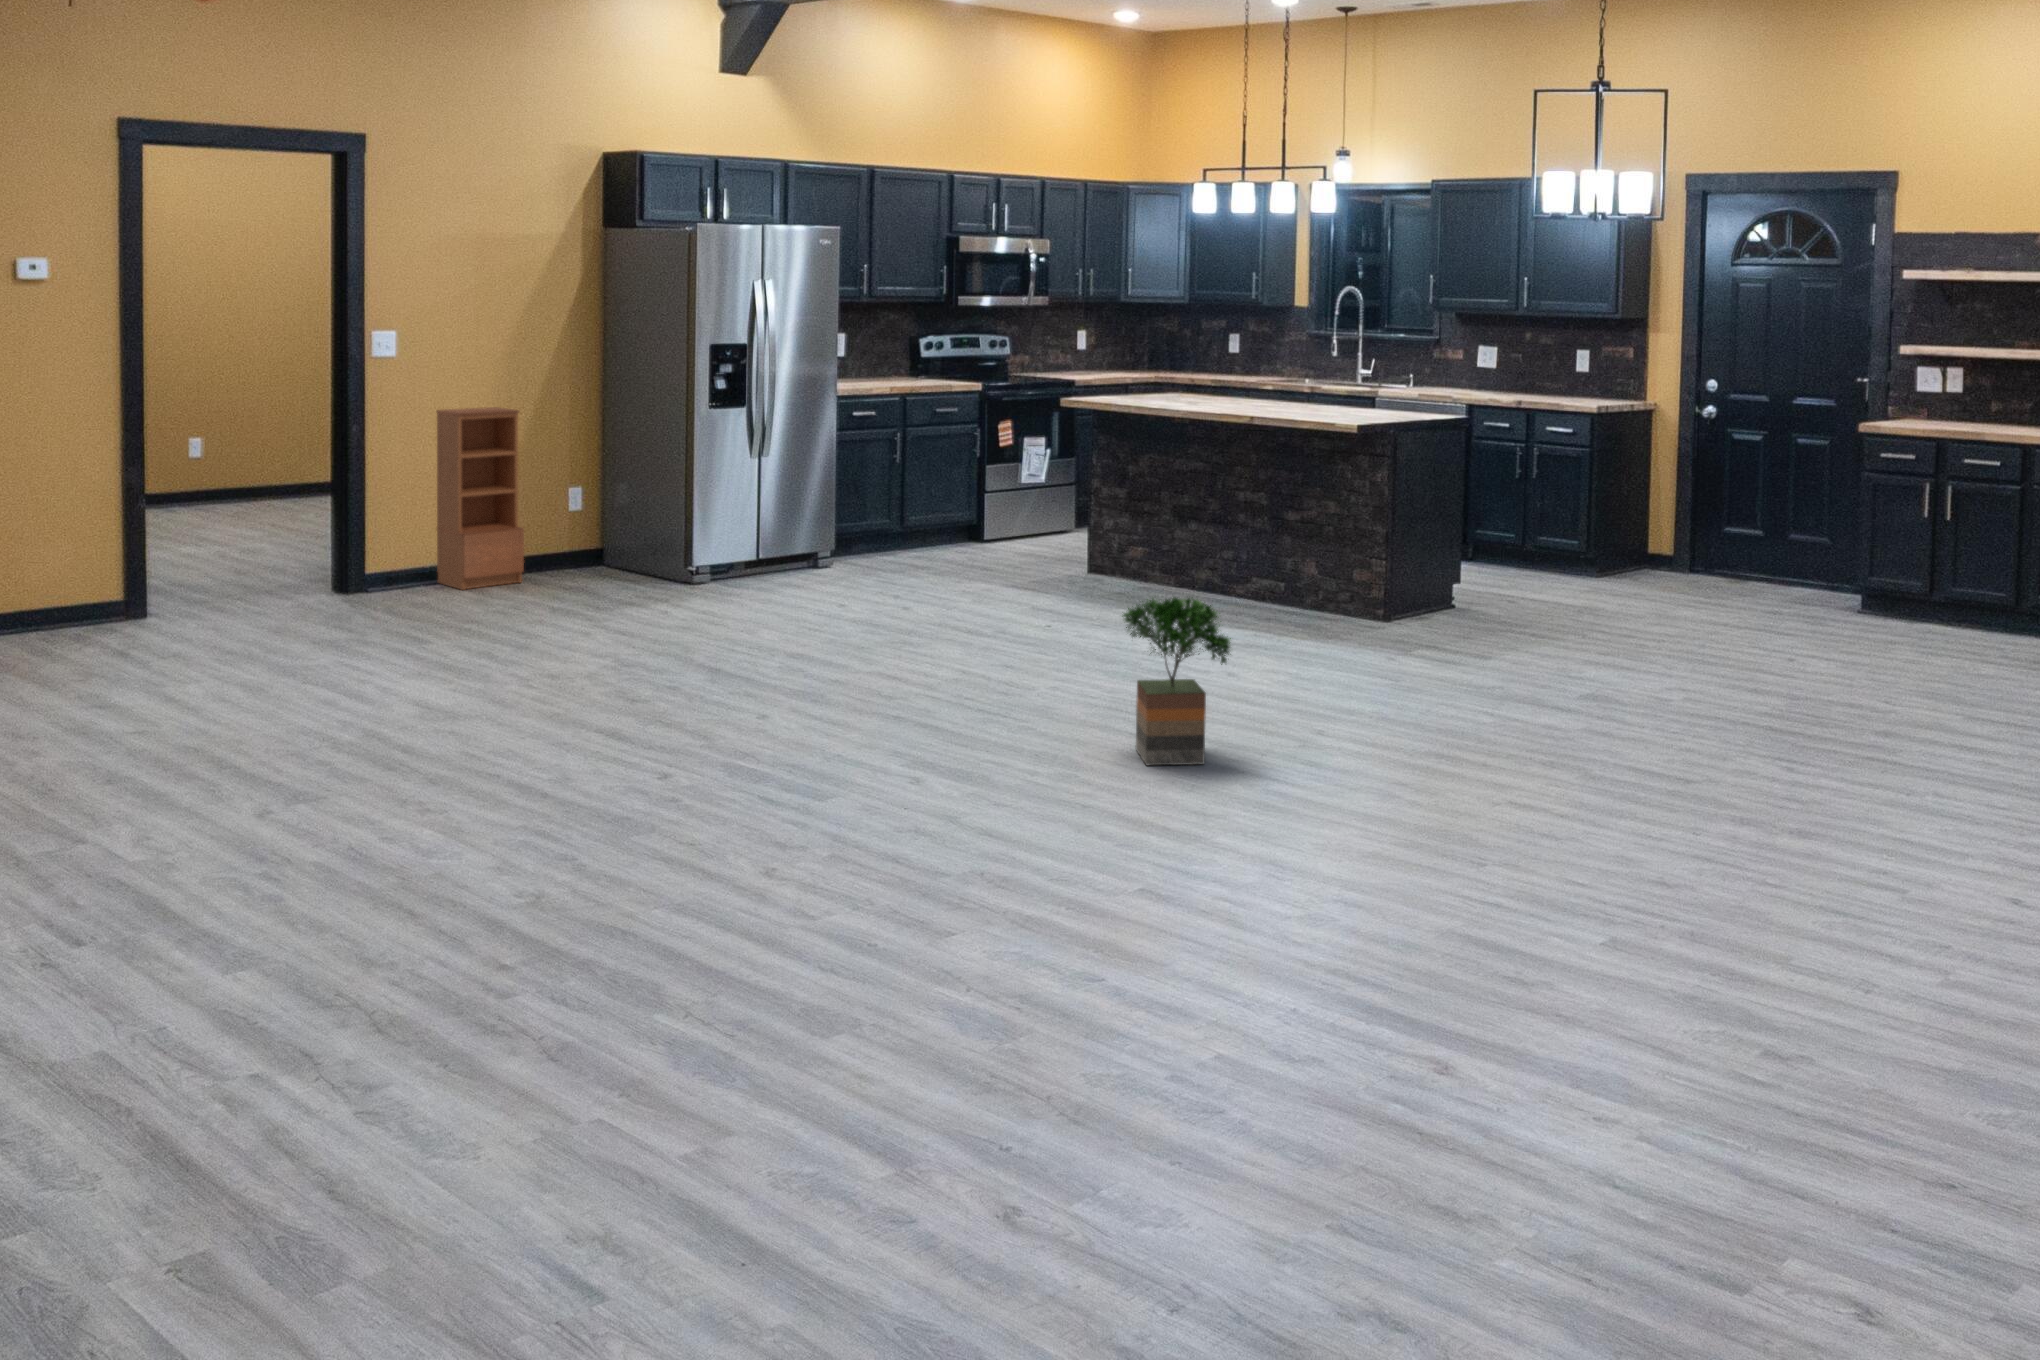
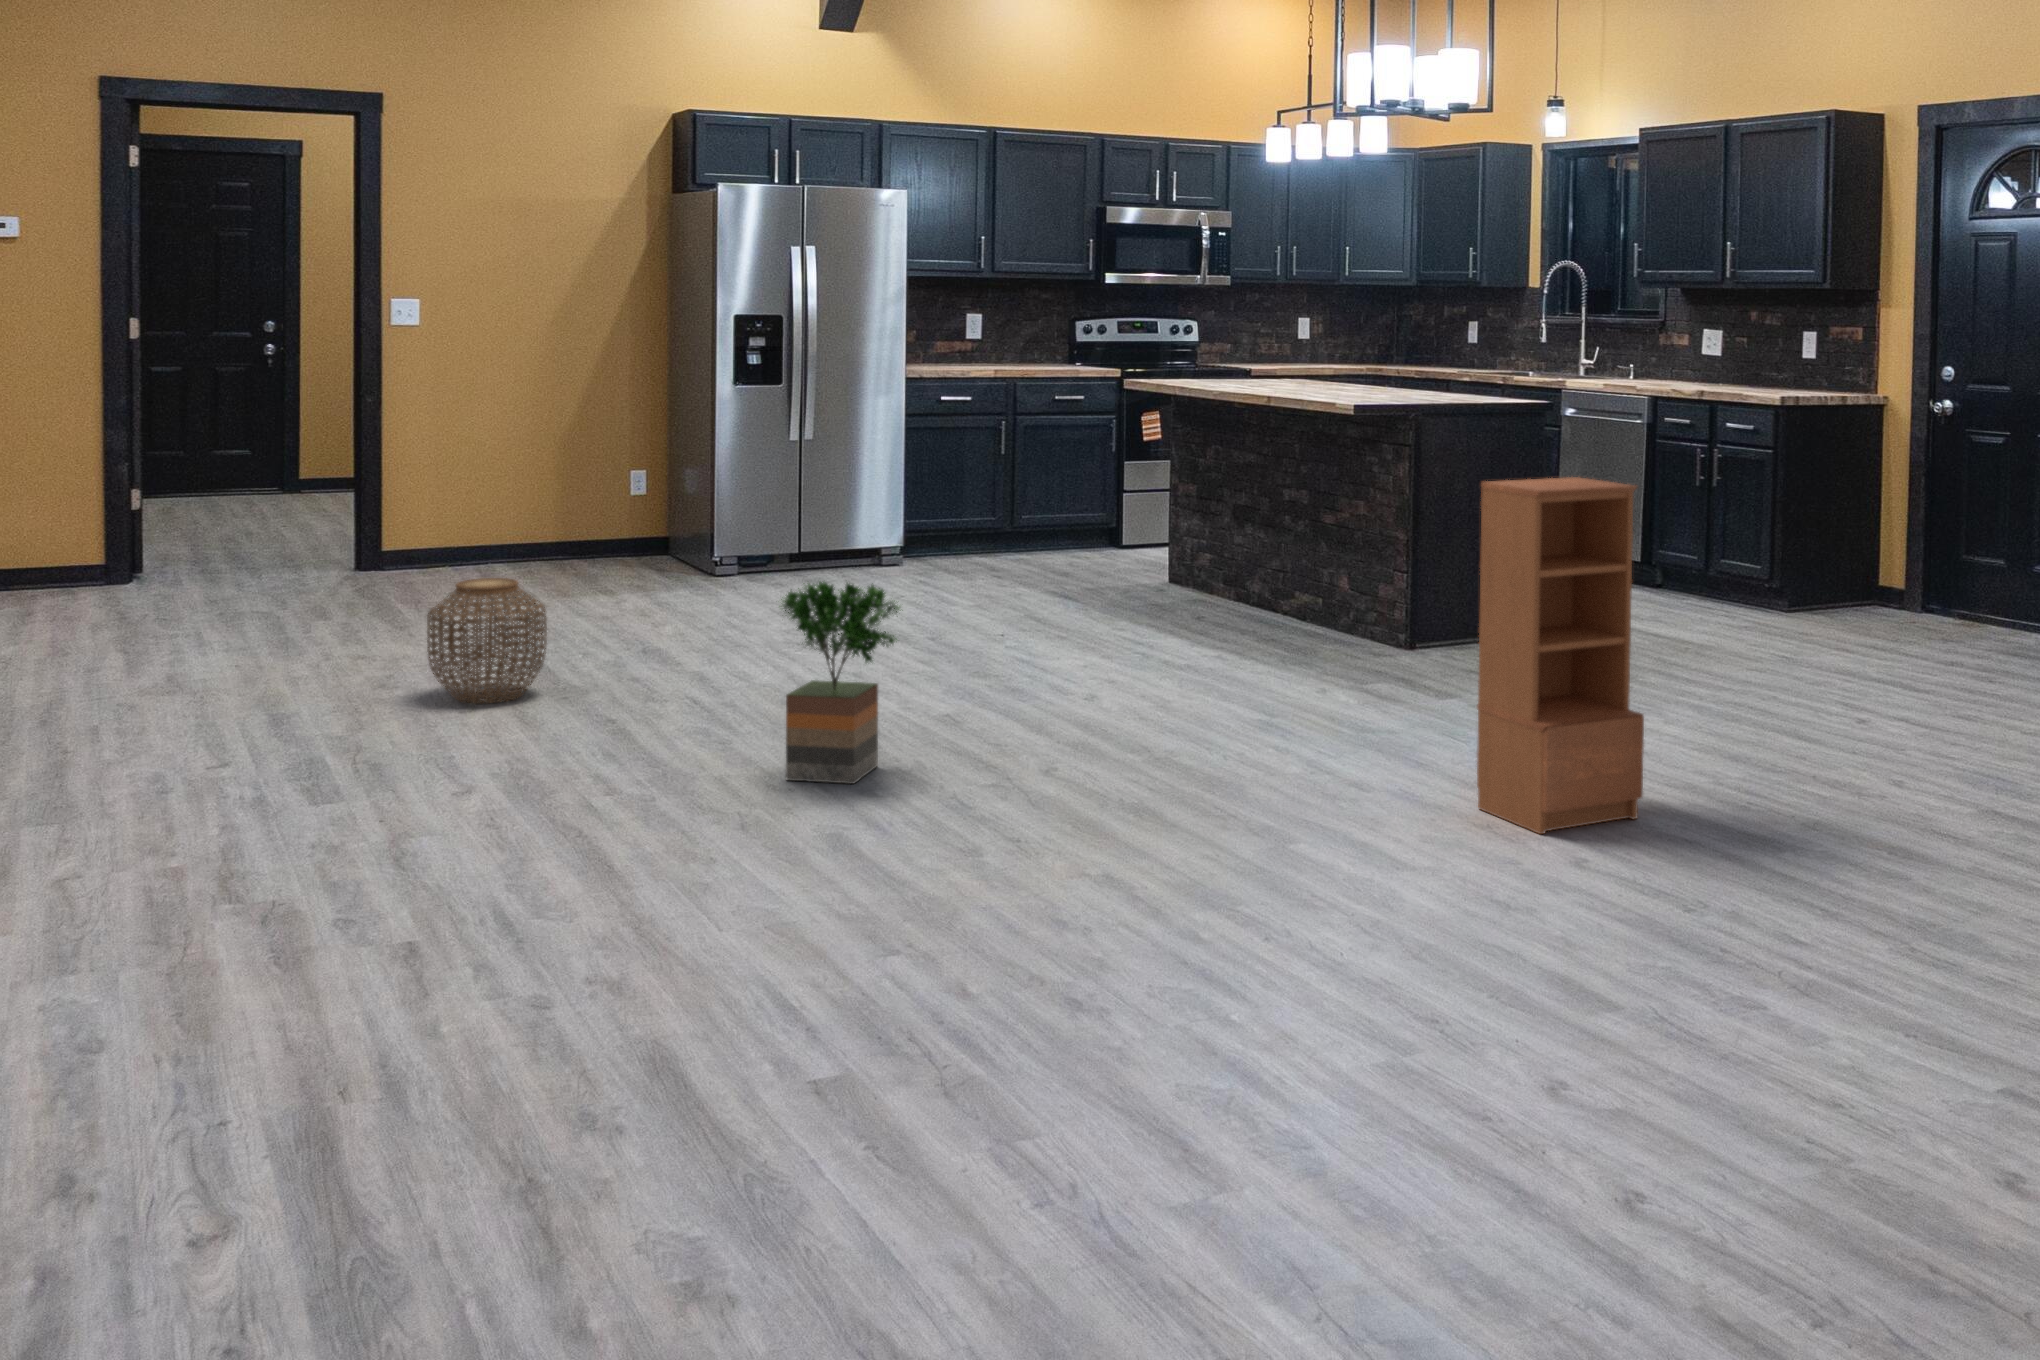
bookcase: present [436,407,524,590] -> present [1477,477,1644,834]
woven basket: none [689,603,792,718] -> present [427,578,547,704]

